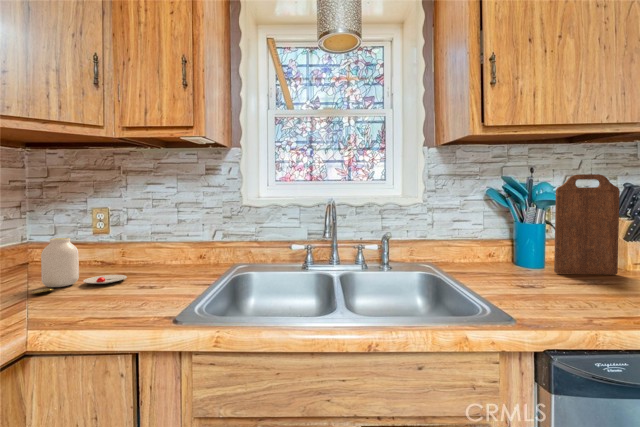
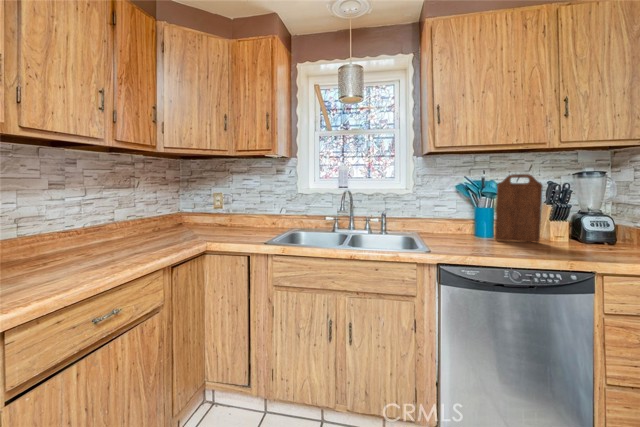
jar: present [31,238,127,293] -> none [190,208,234,234]

